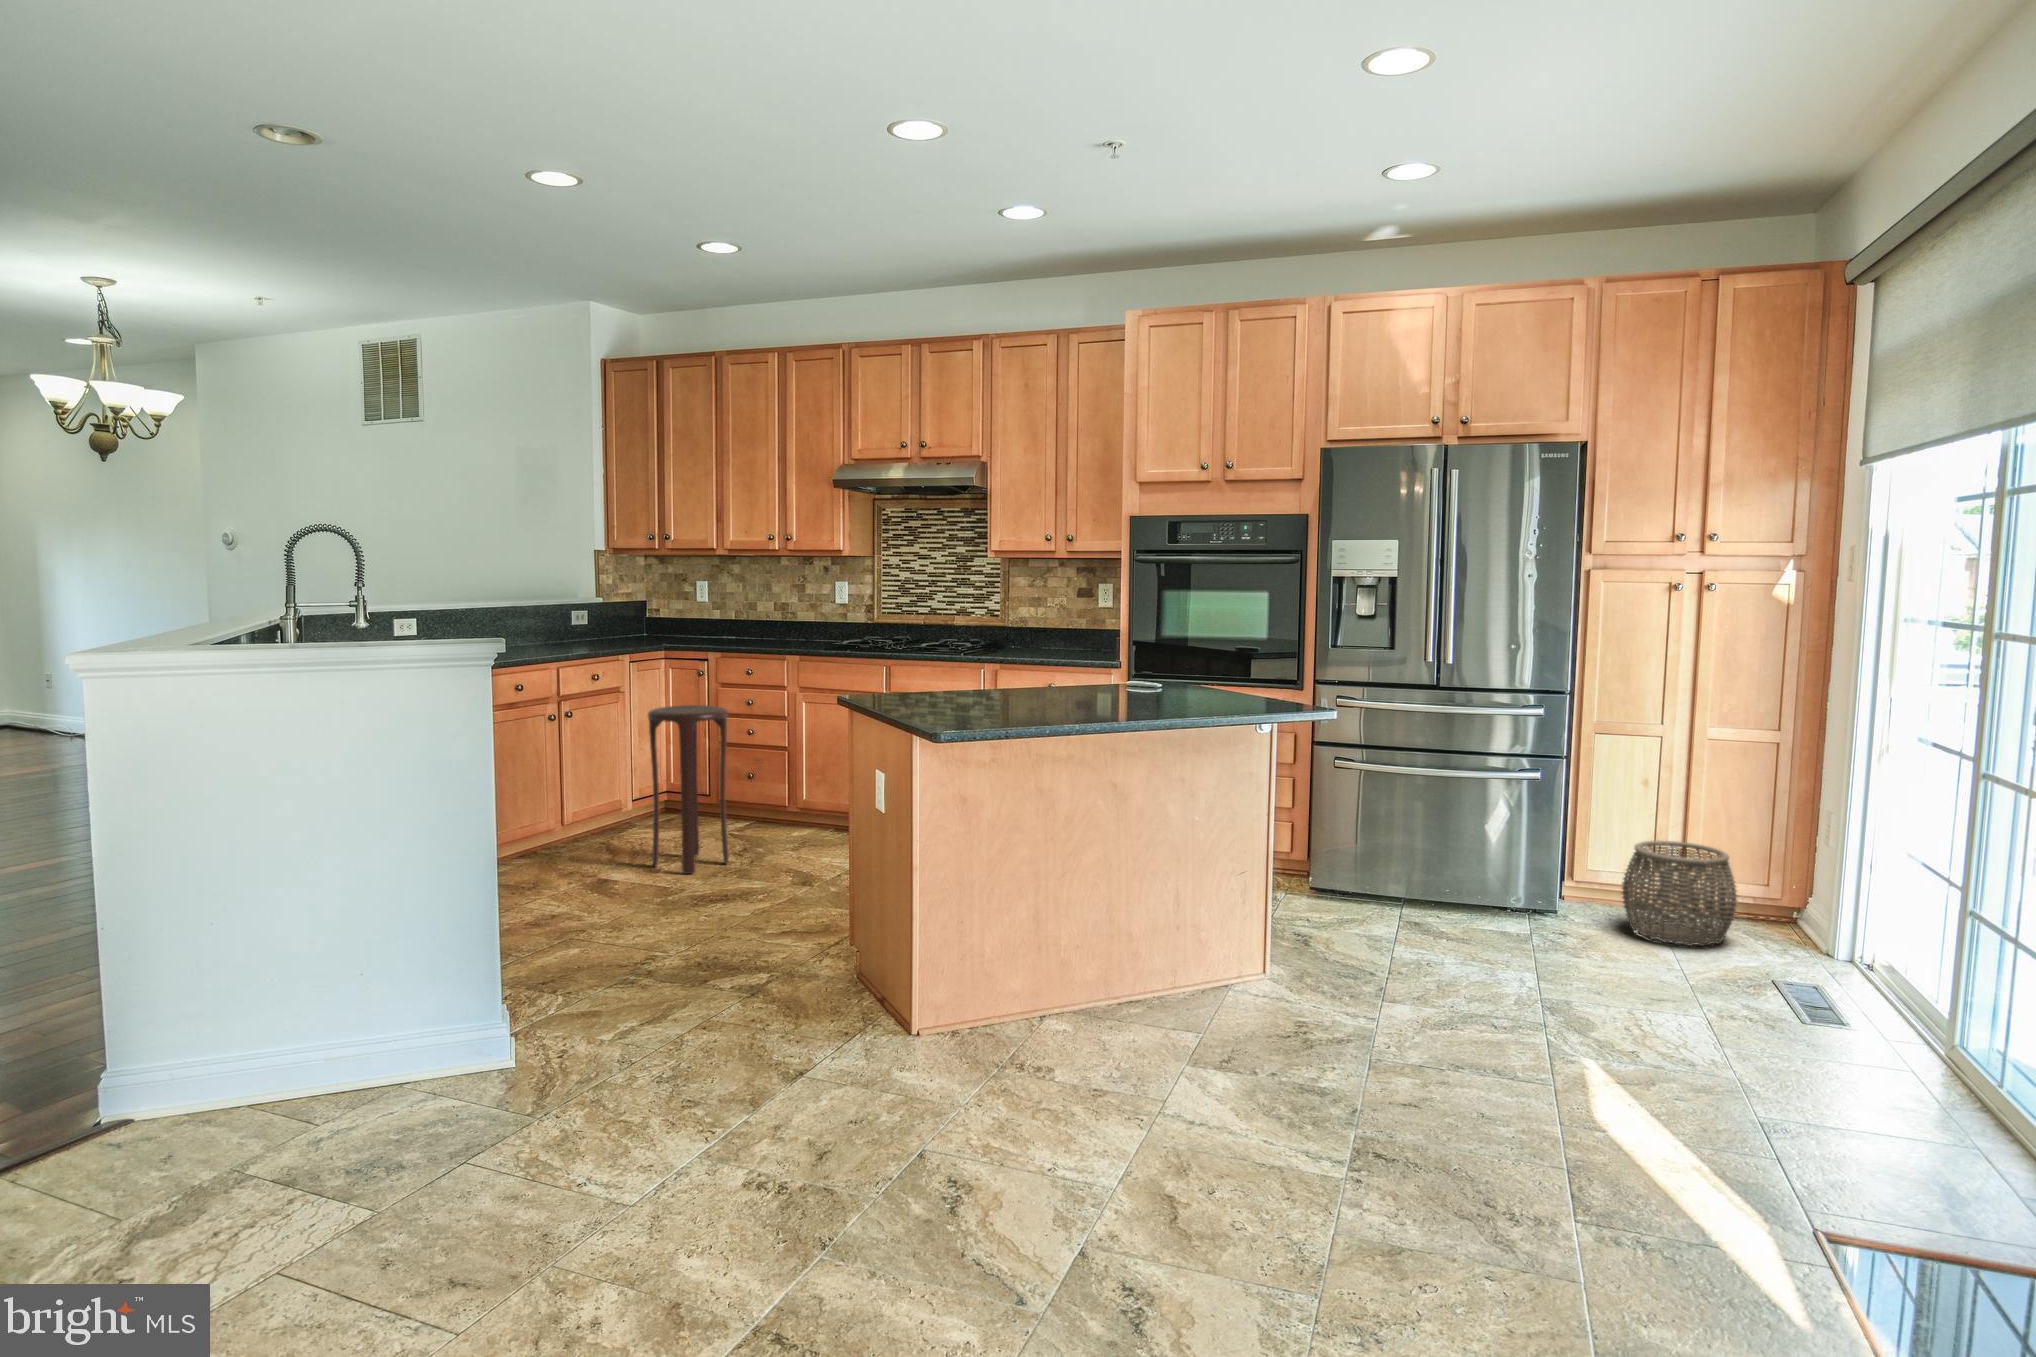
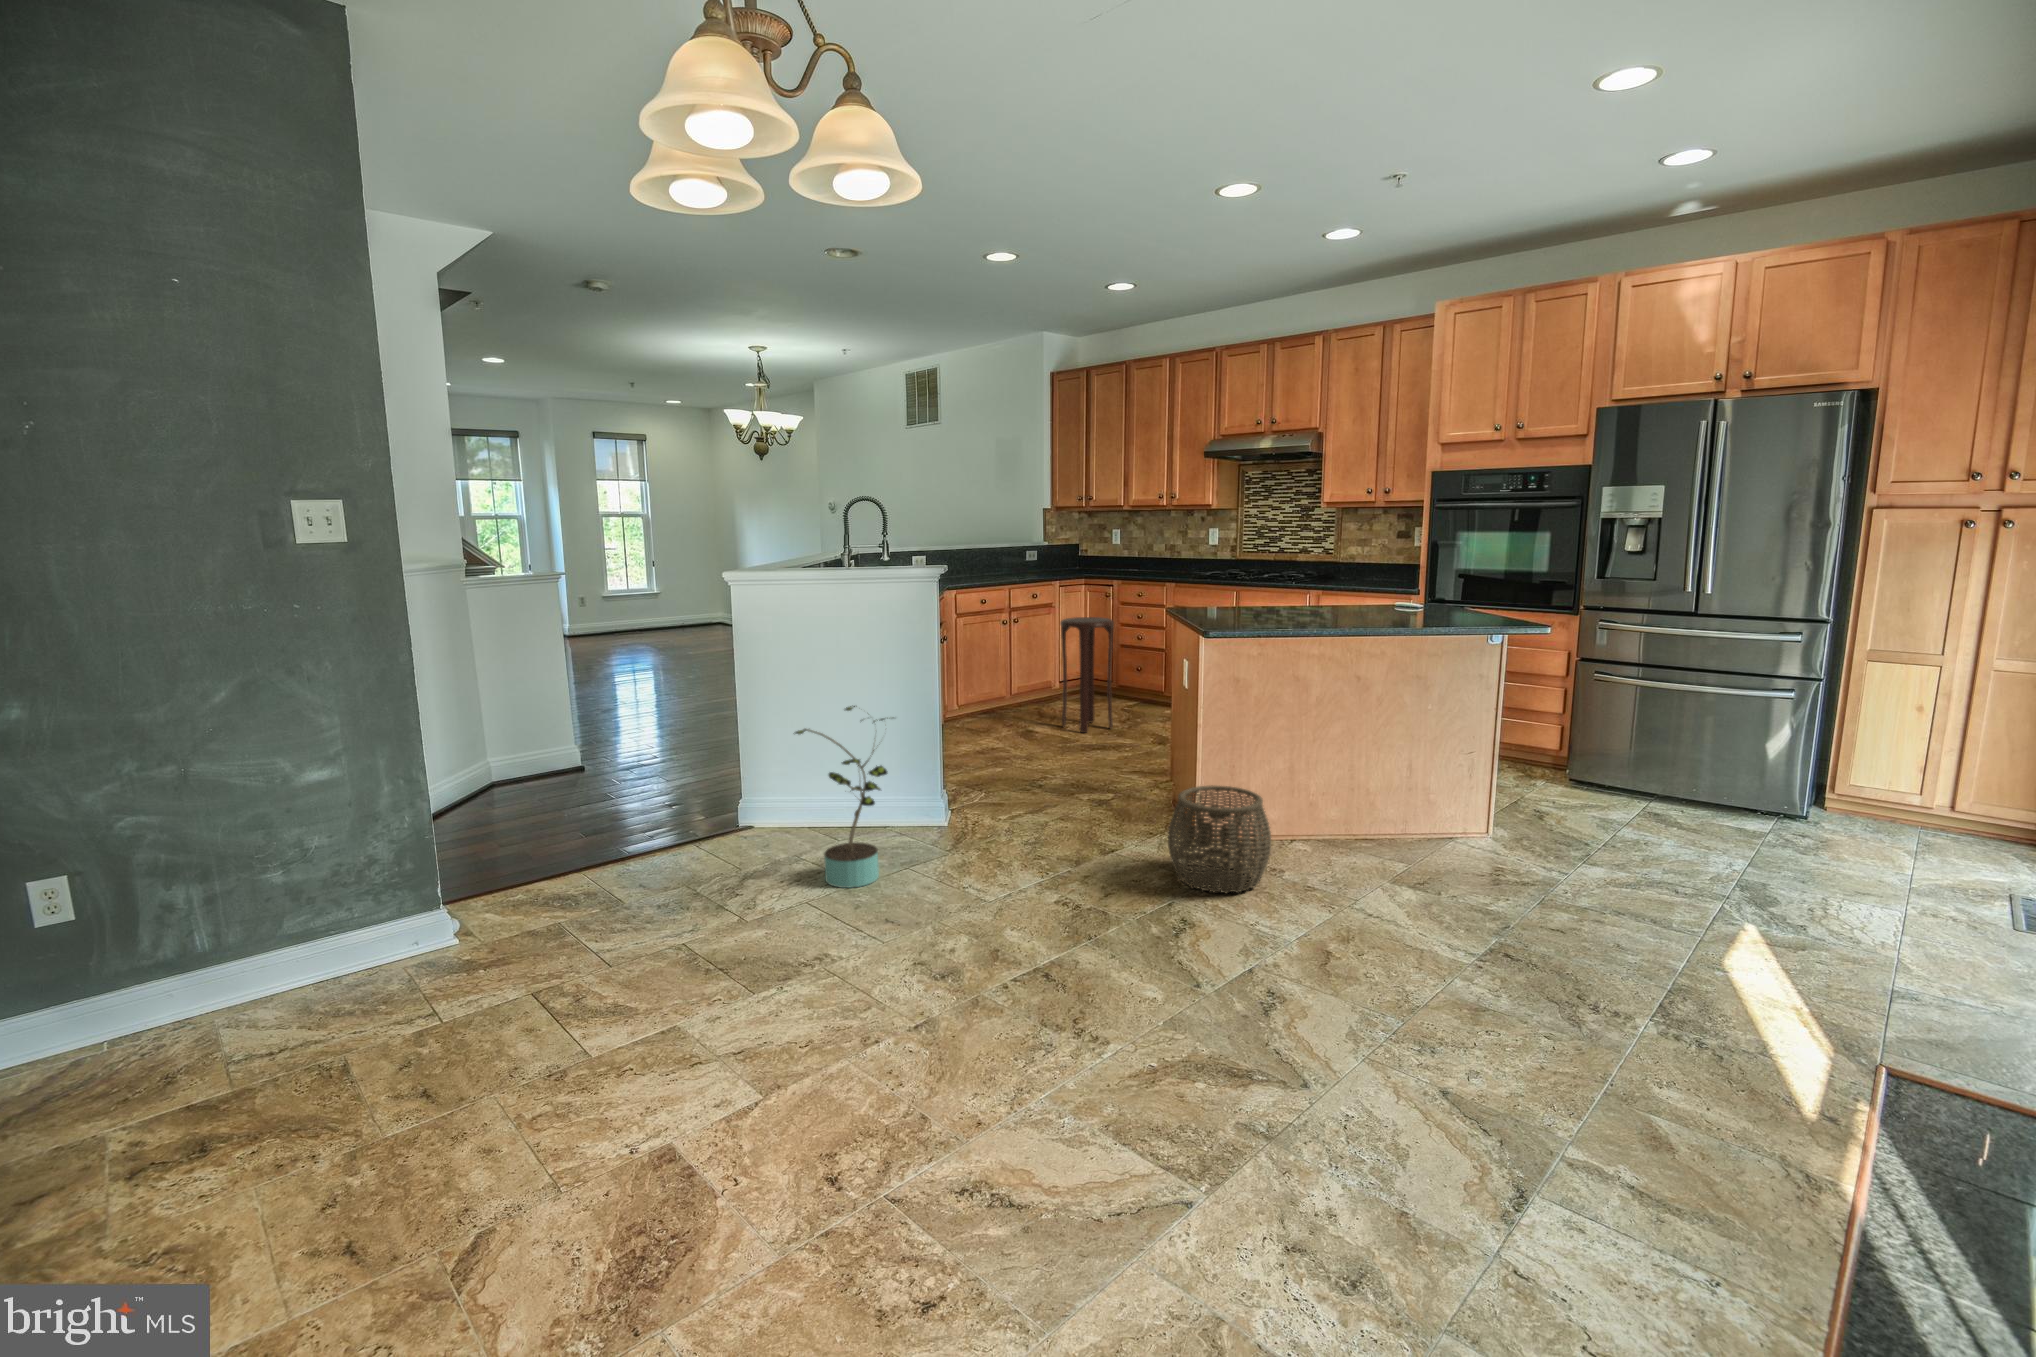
woven basket: present [1622,841,1737,946] -> present [1168,785,1271,893]
potted plant: none [225,885,439,1230] -> present [795,706,887,888]

